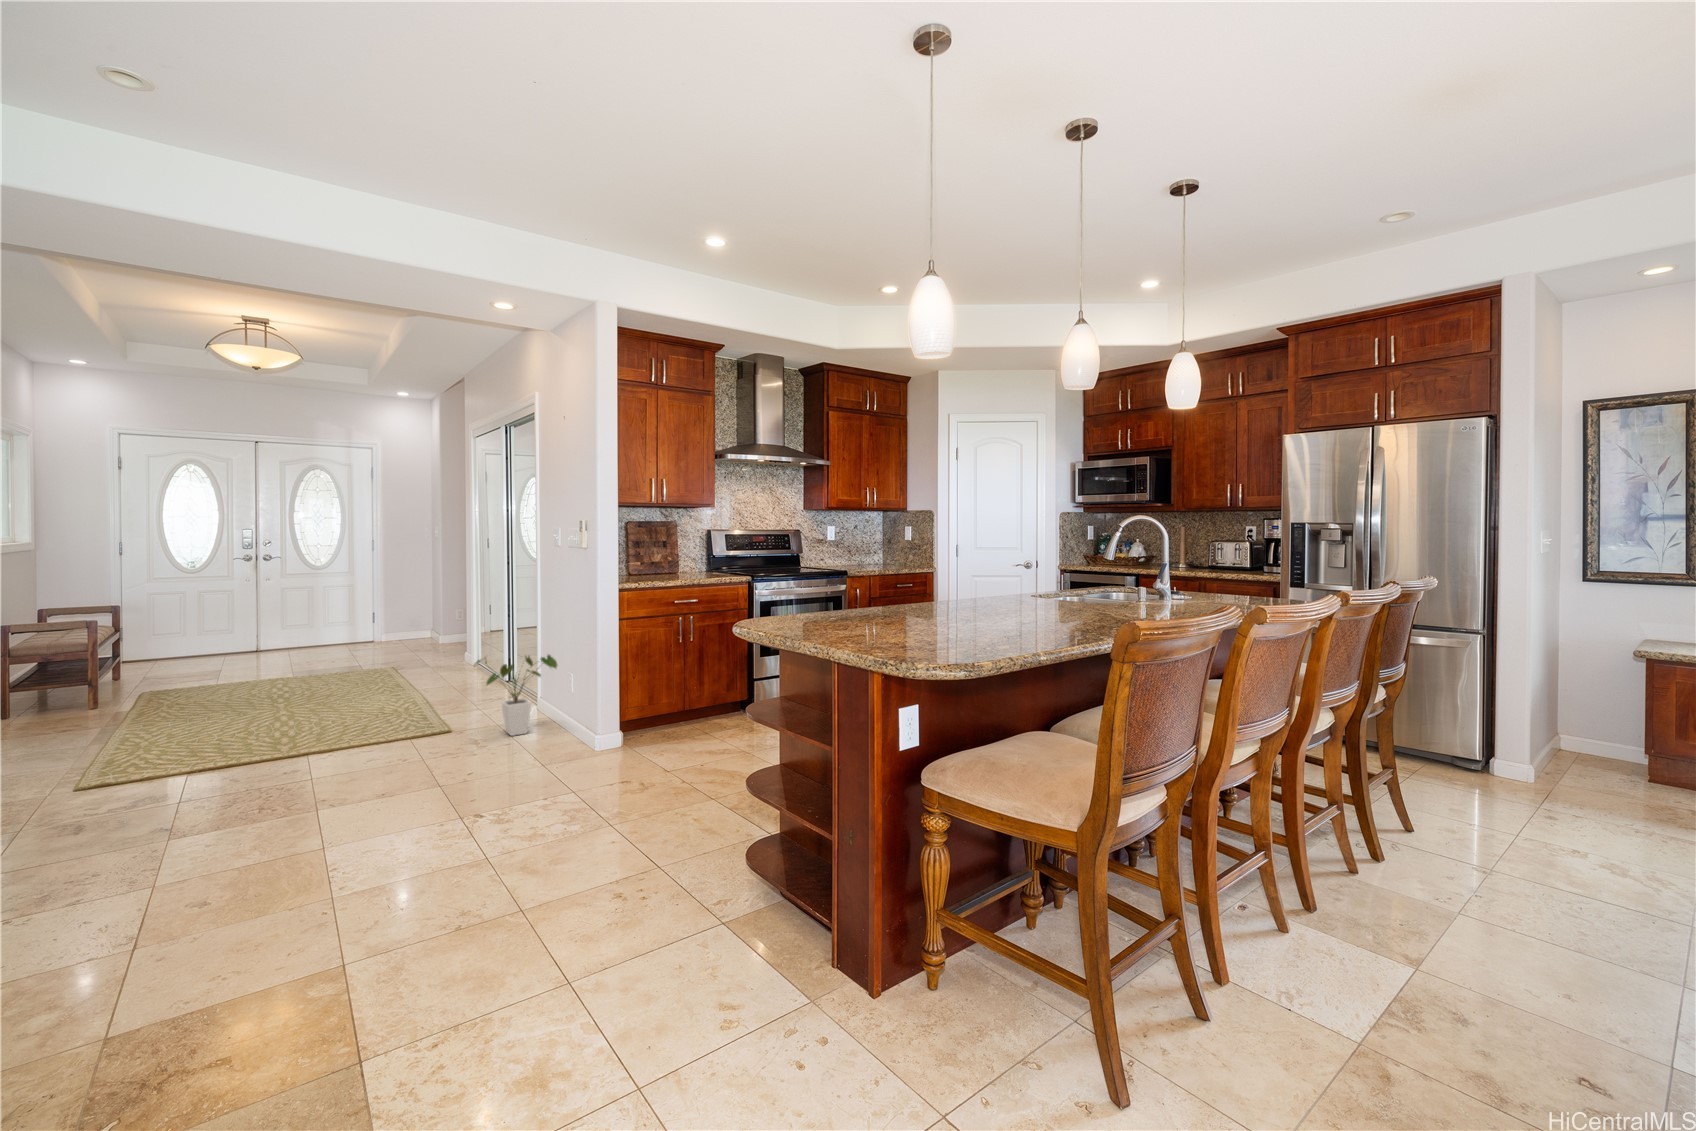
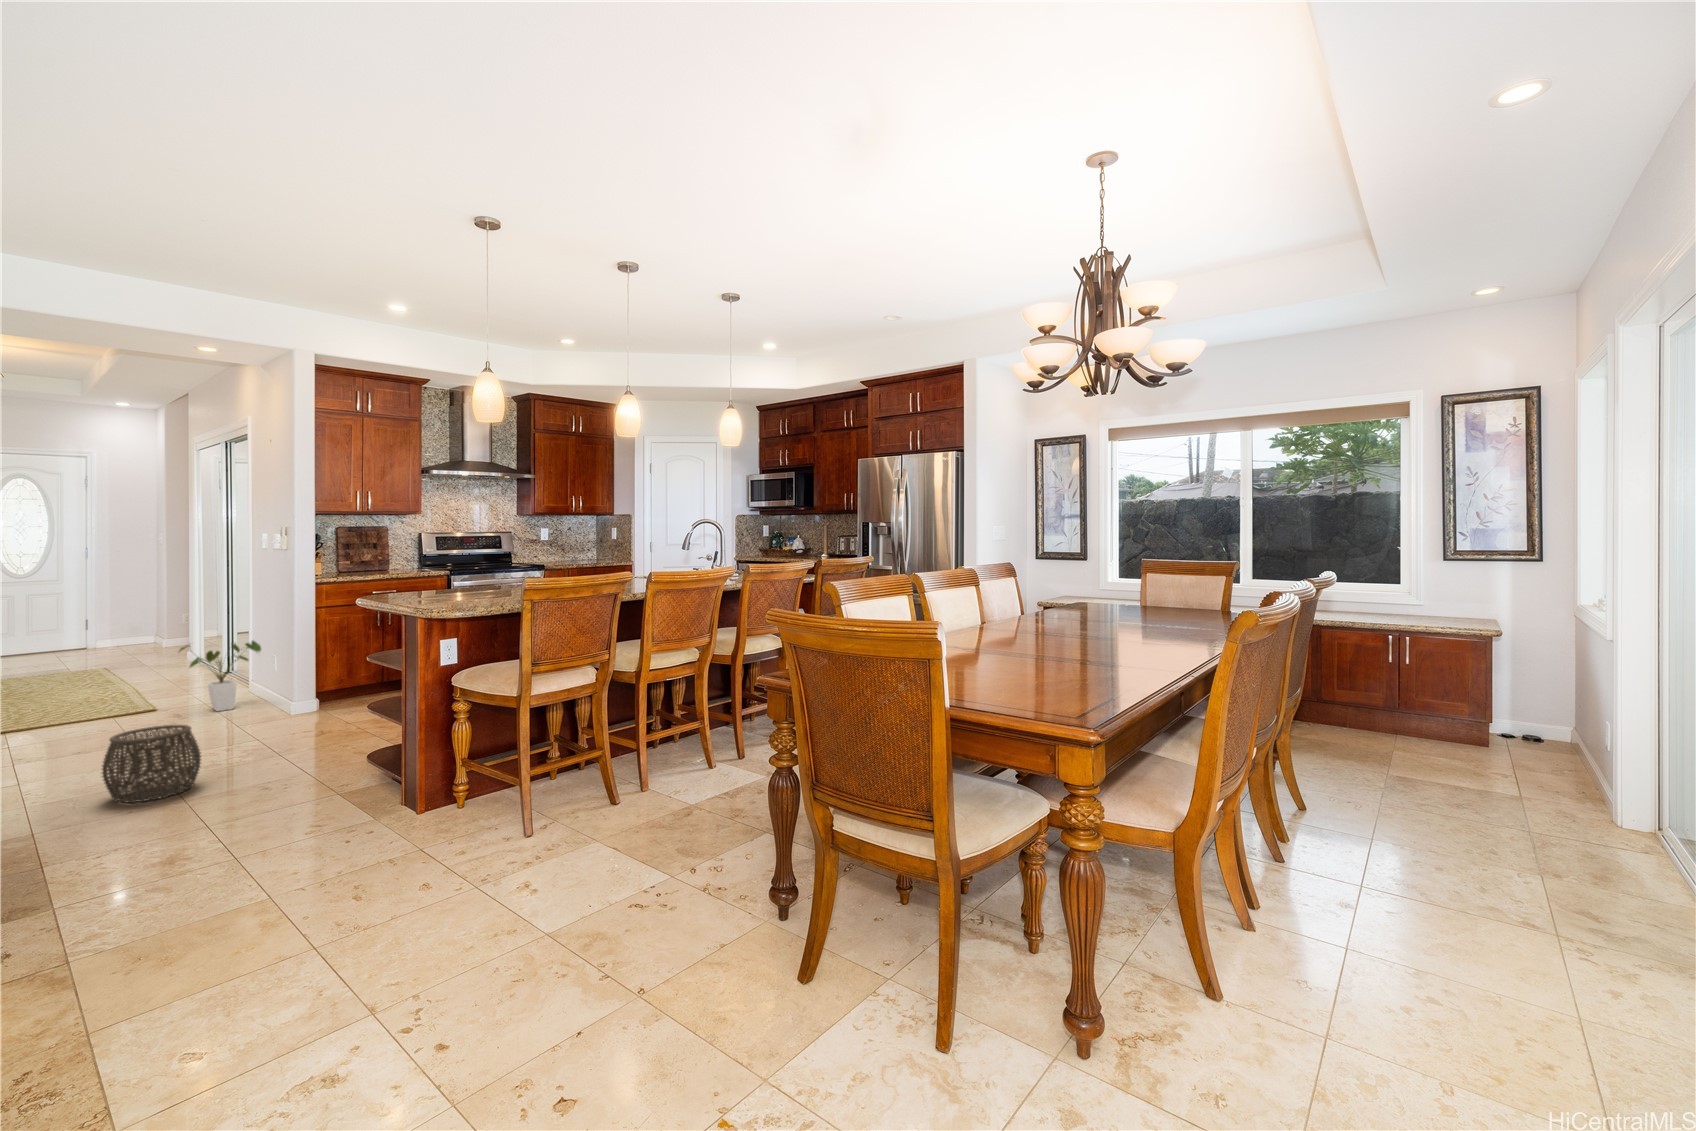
woven basket: none [421,787,533,901] -> present [102,725,201,803]

